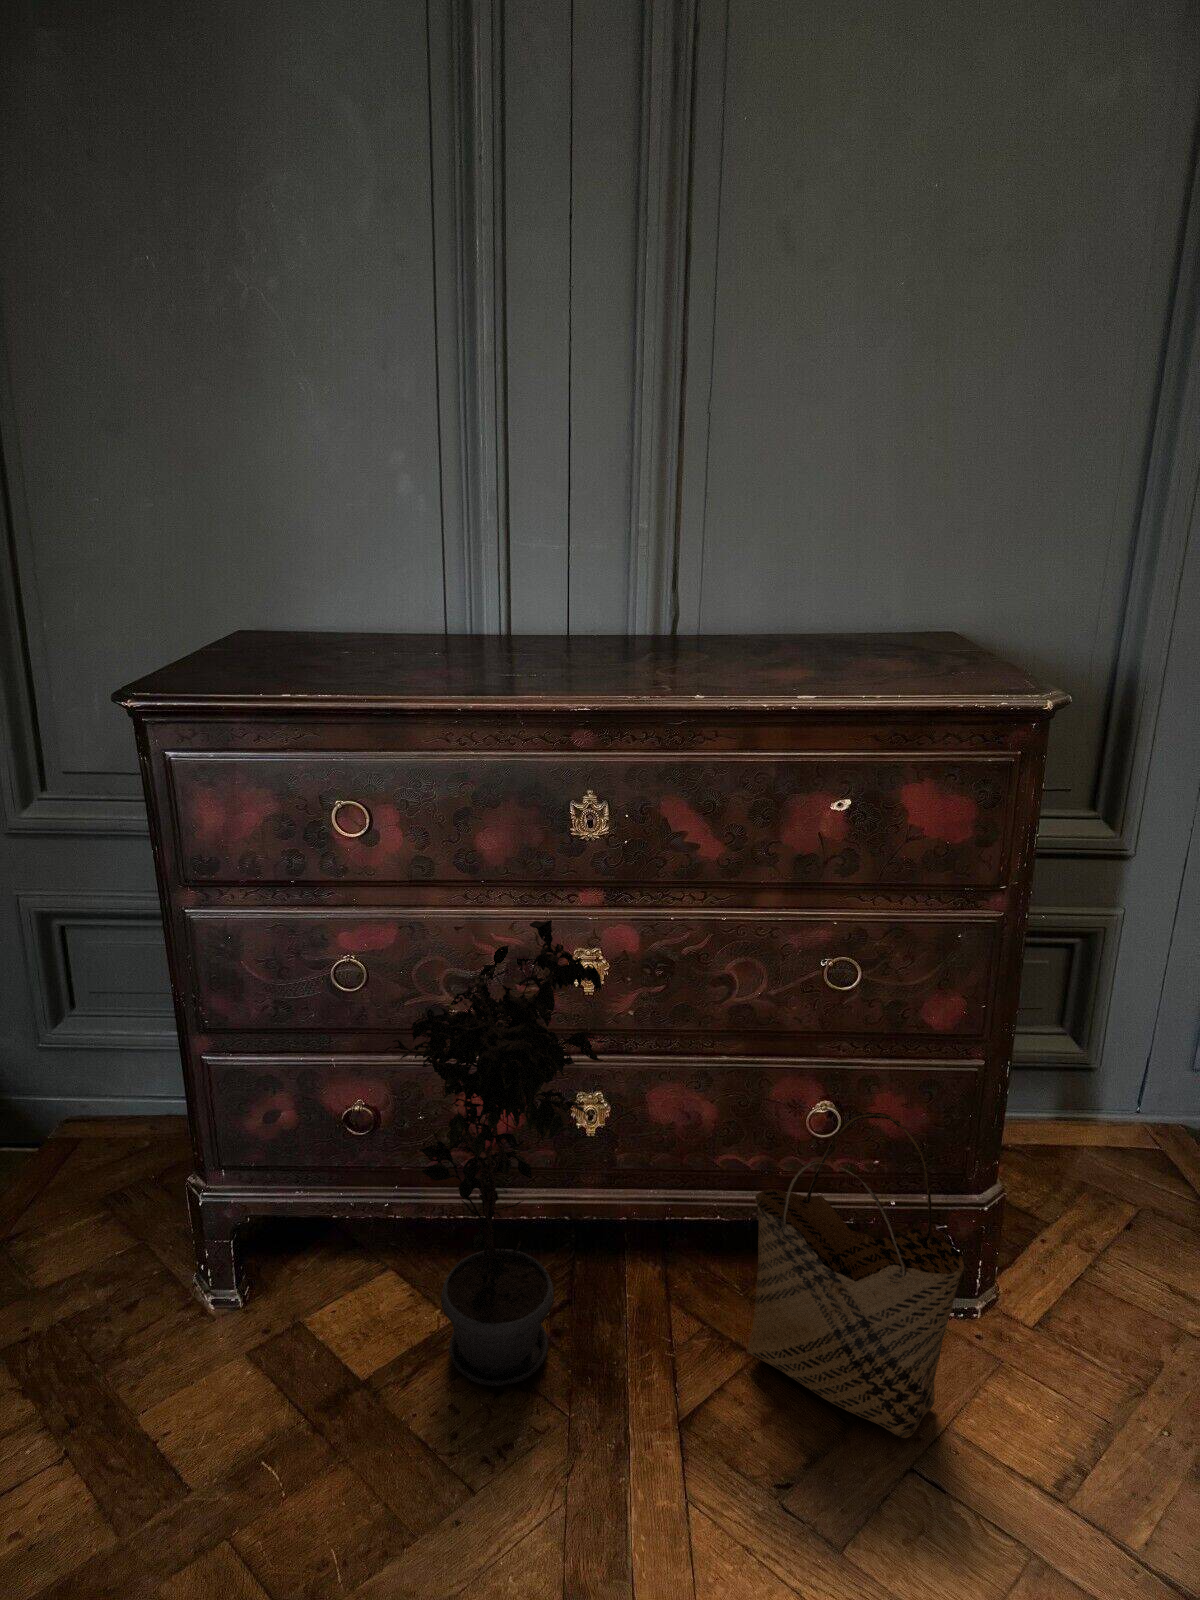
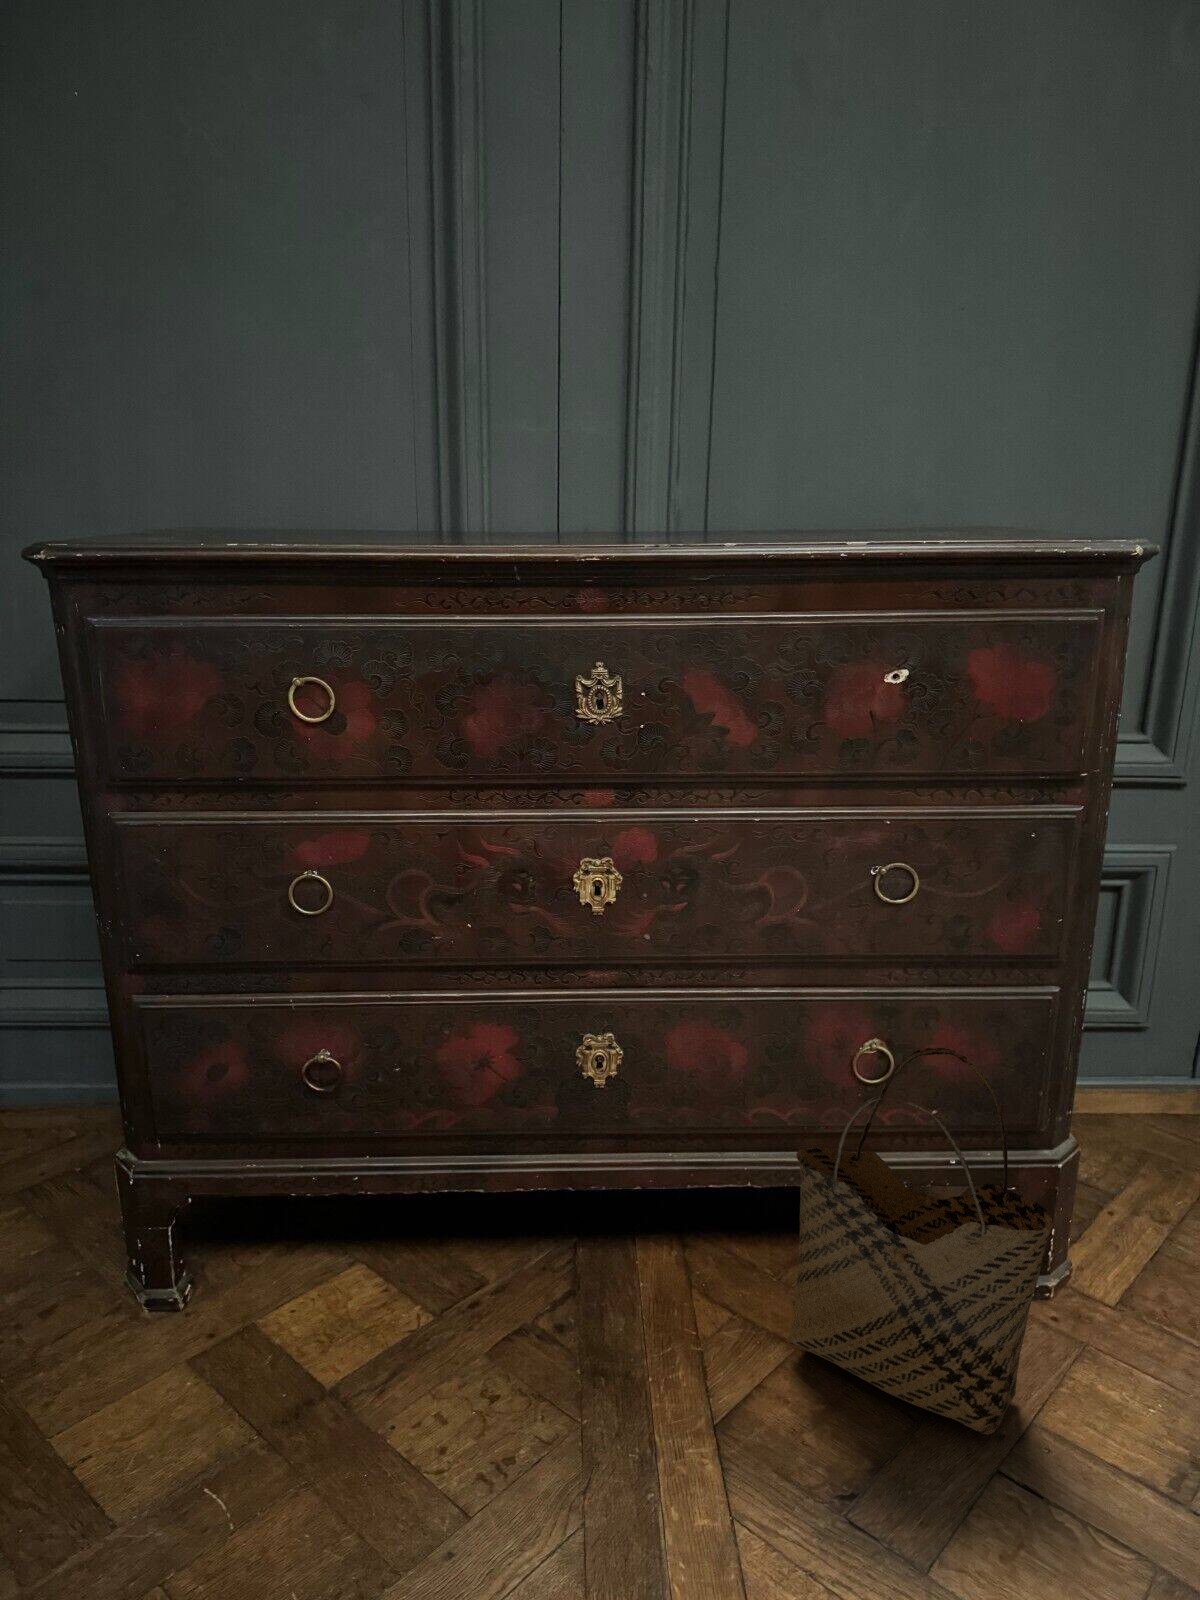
potted plant: present [385,920,608,1387] -> none [355,816,628,1392]

